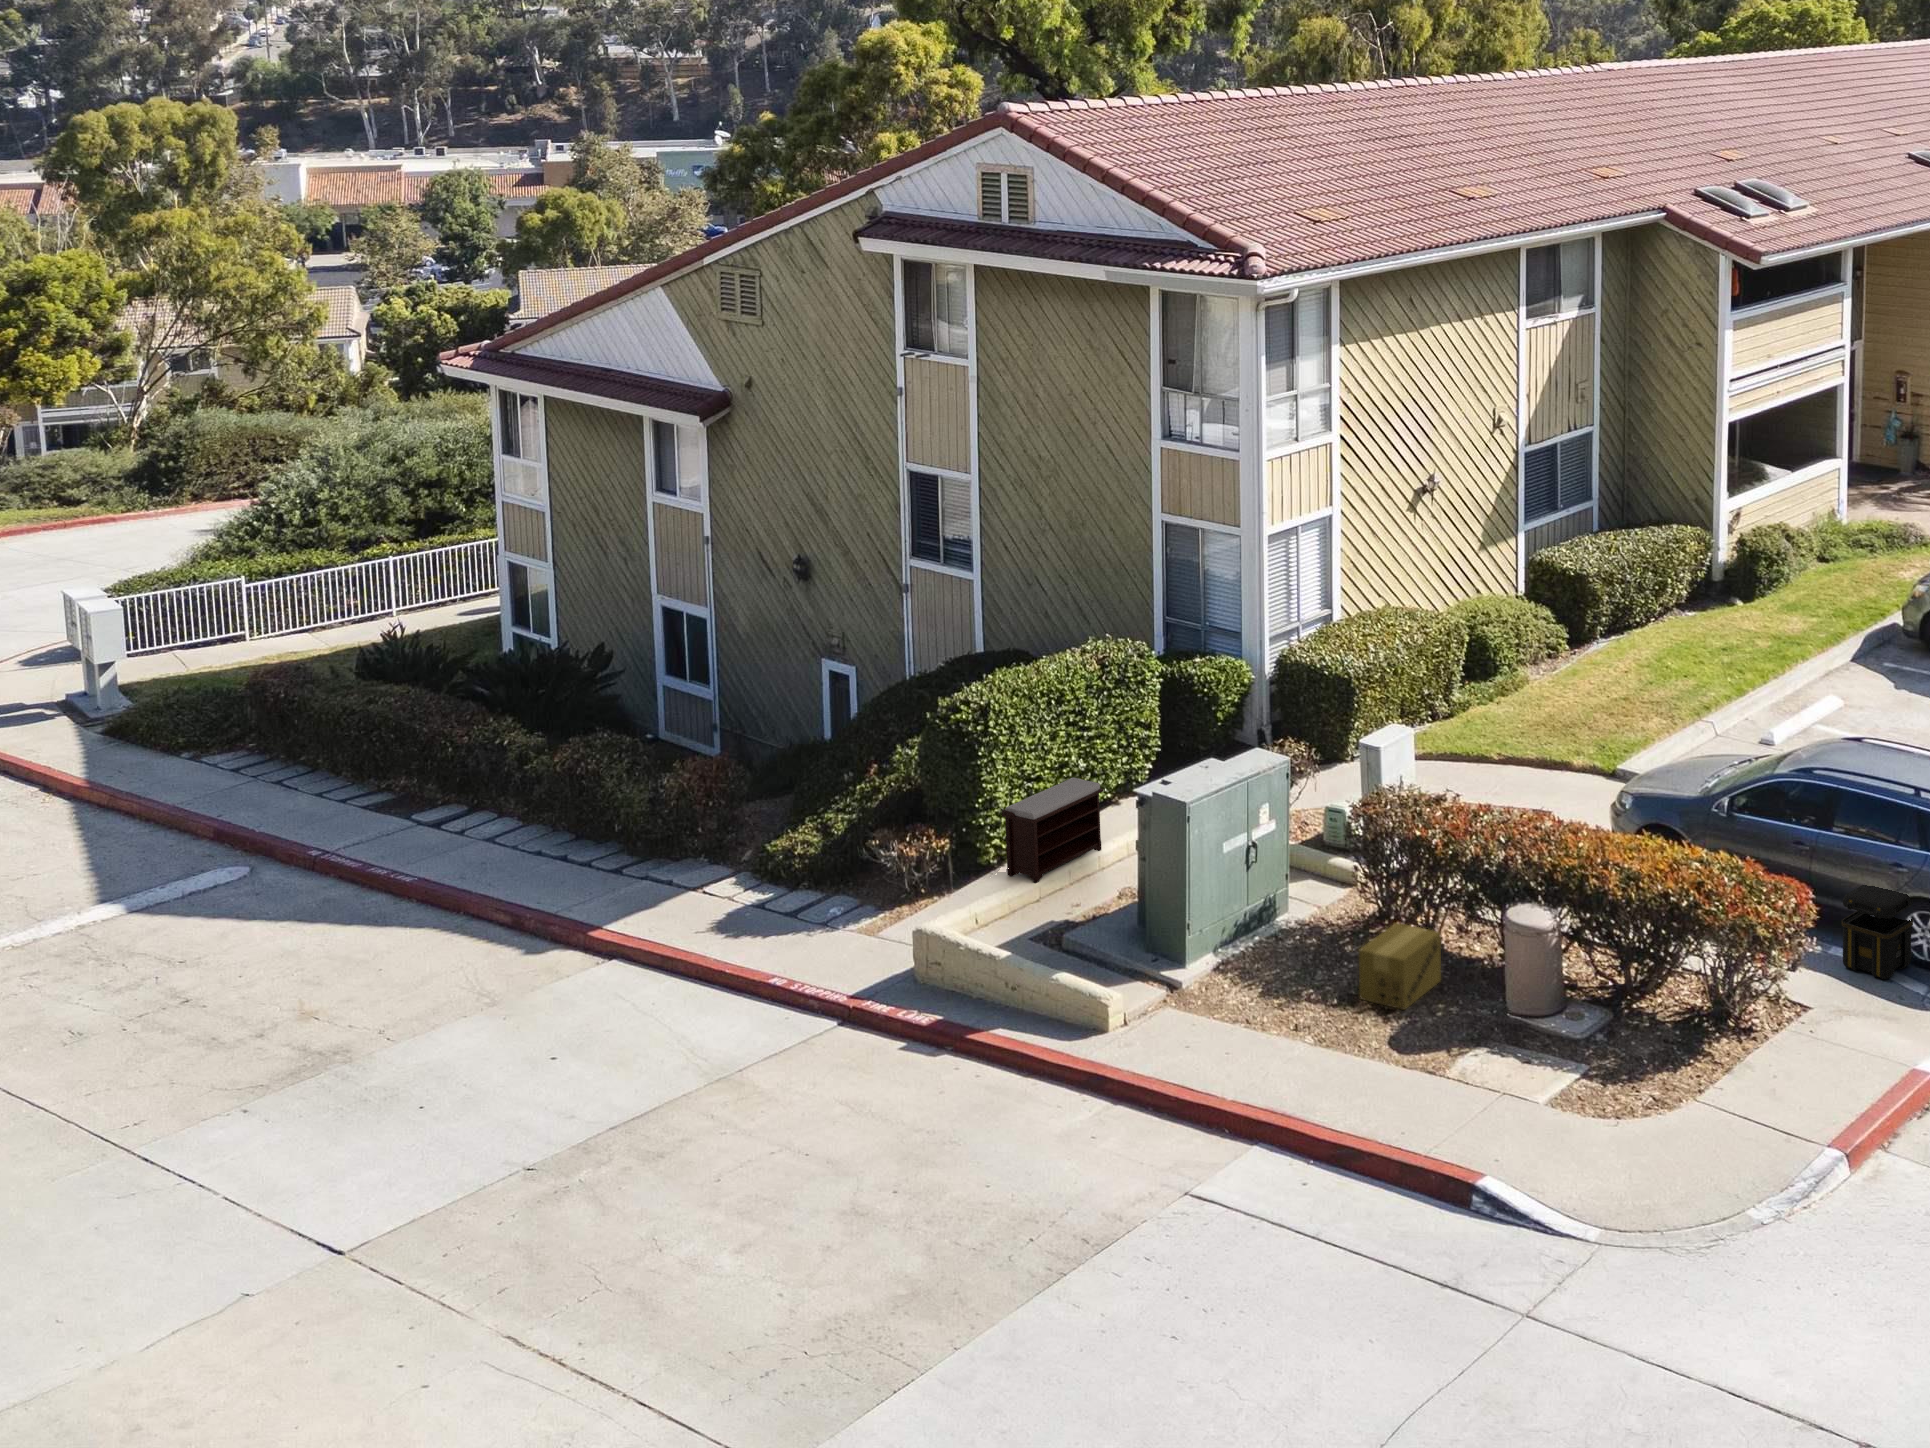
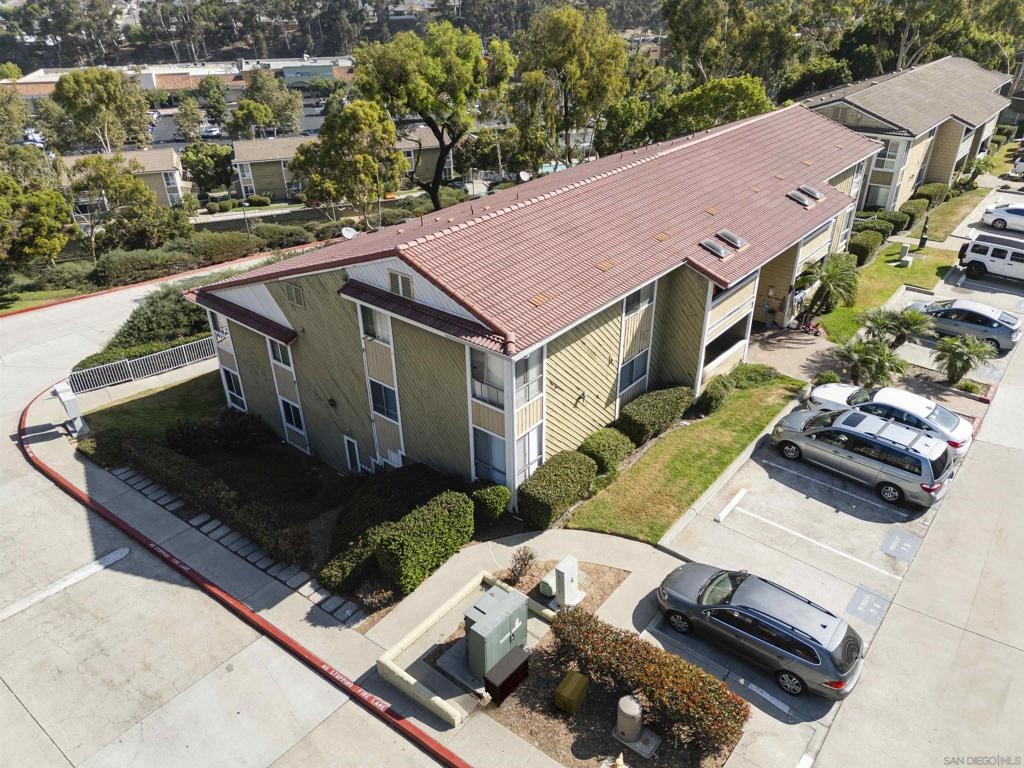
bench: present [1002,777,1103,883] -> present [483,645,531,708]
toolbox: present [1842,885,1913,979] -> none [754,659,787,702]

